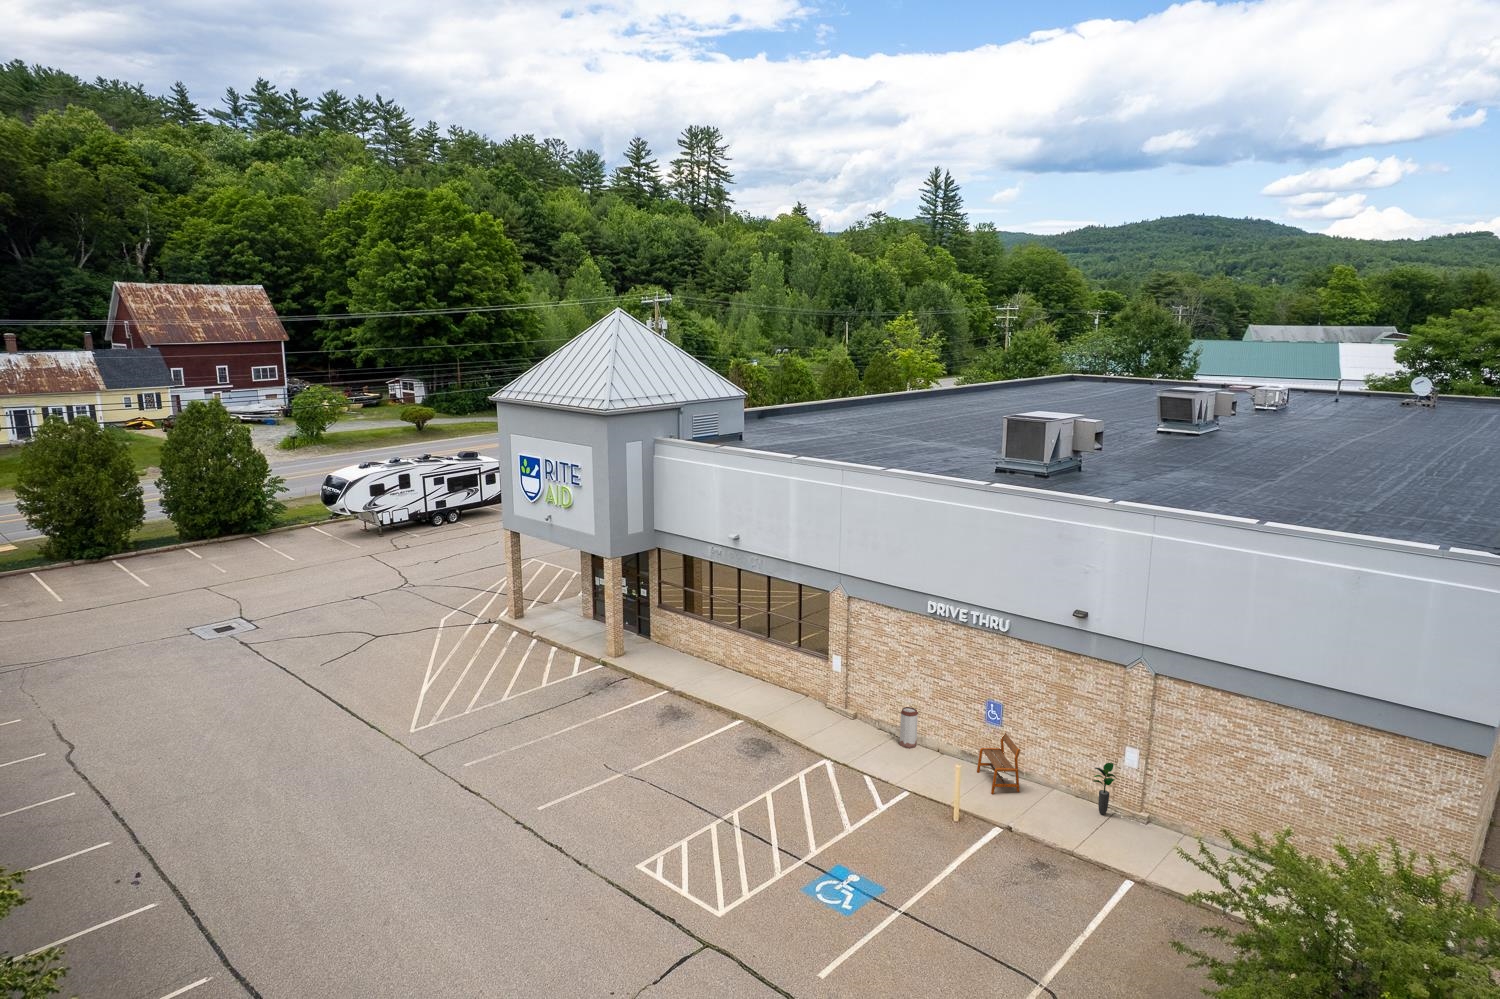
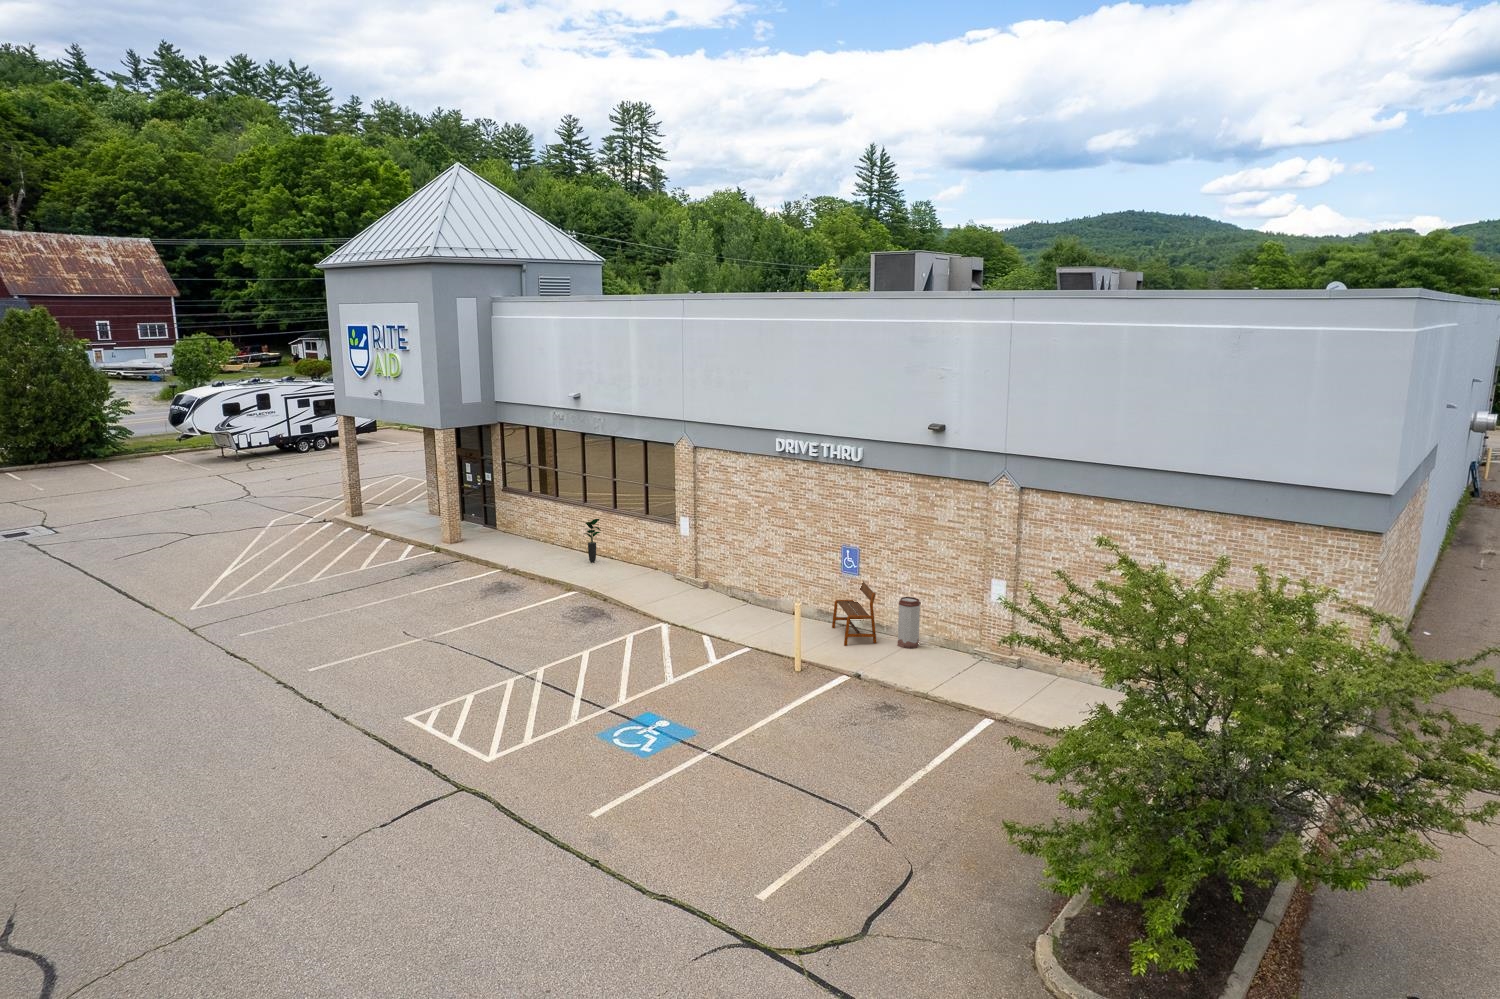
trash can: present [900,707,918,748] -> present [898,597,921,649]
potted plant: present [1093,763,1116,815] -> present [585,519,601,562]

